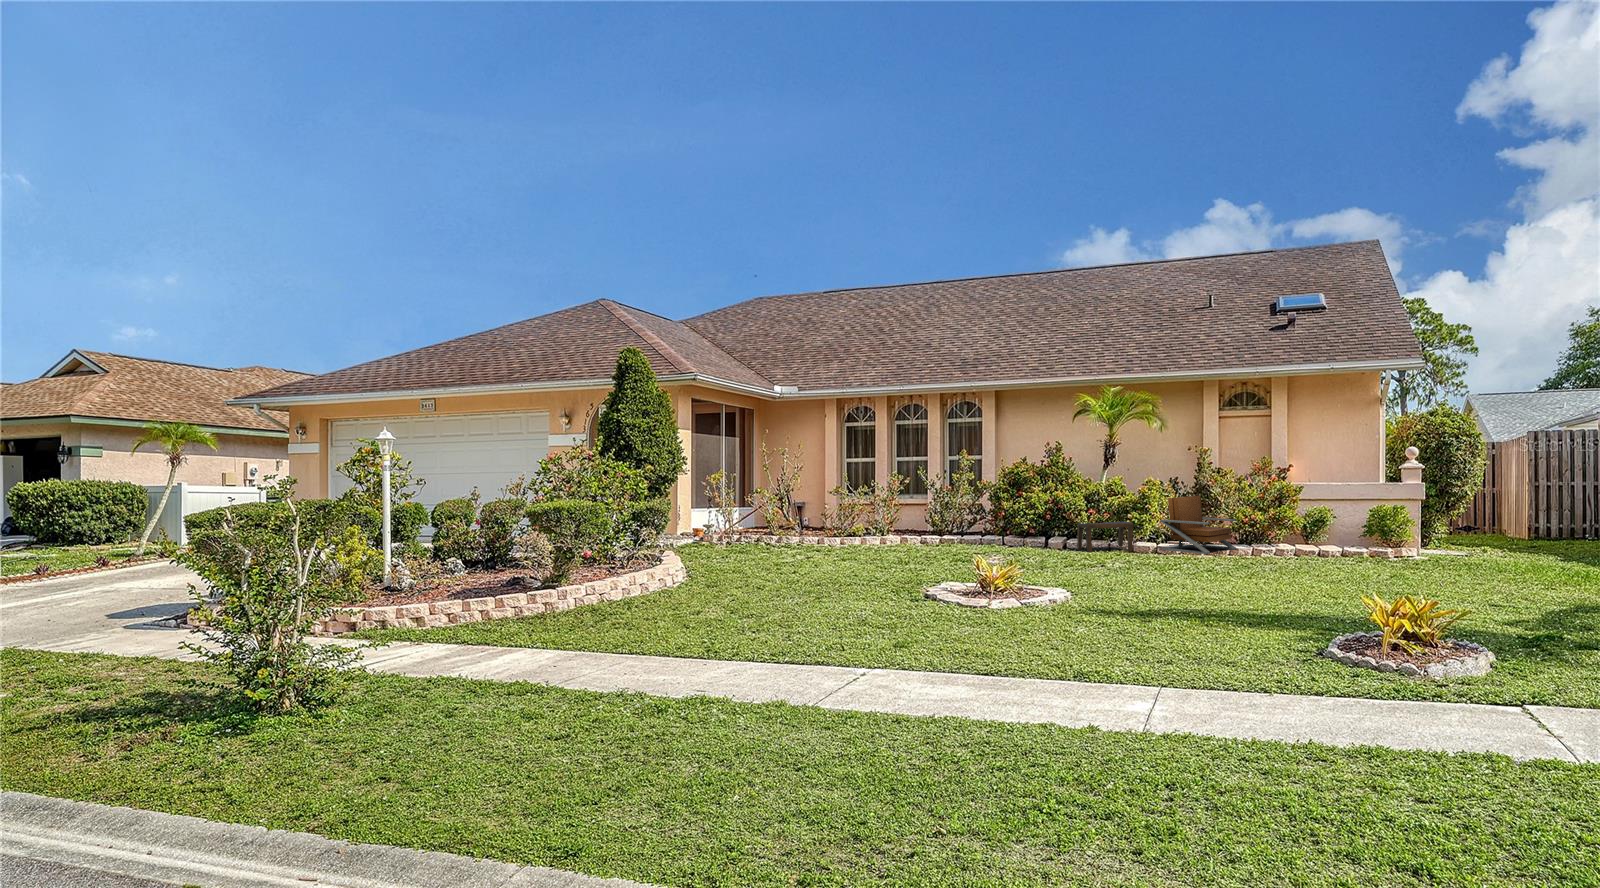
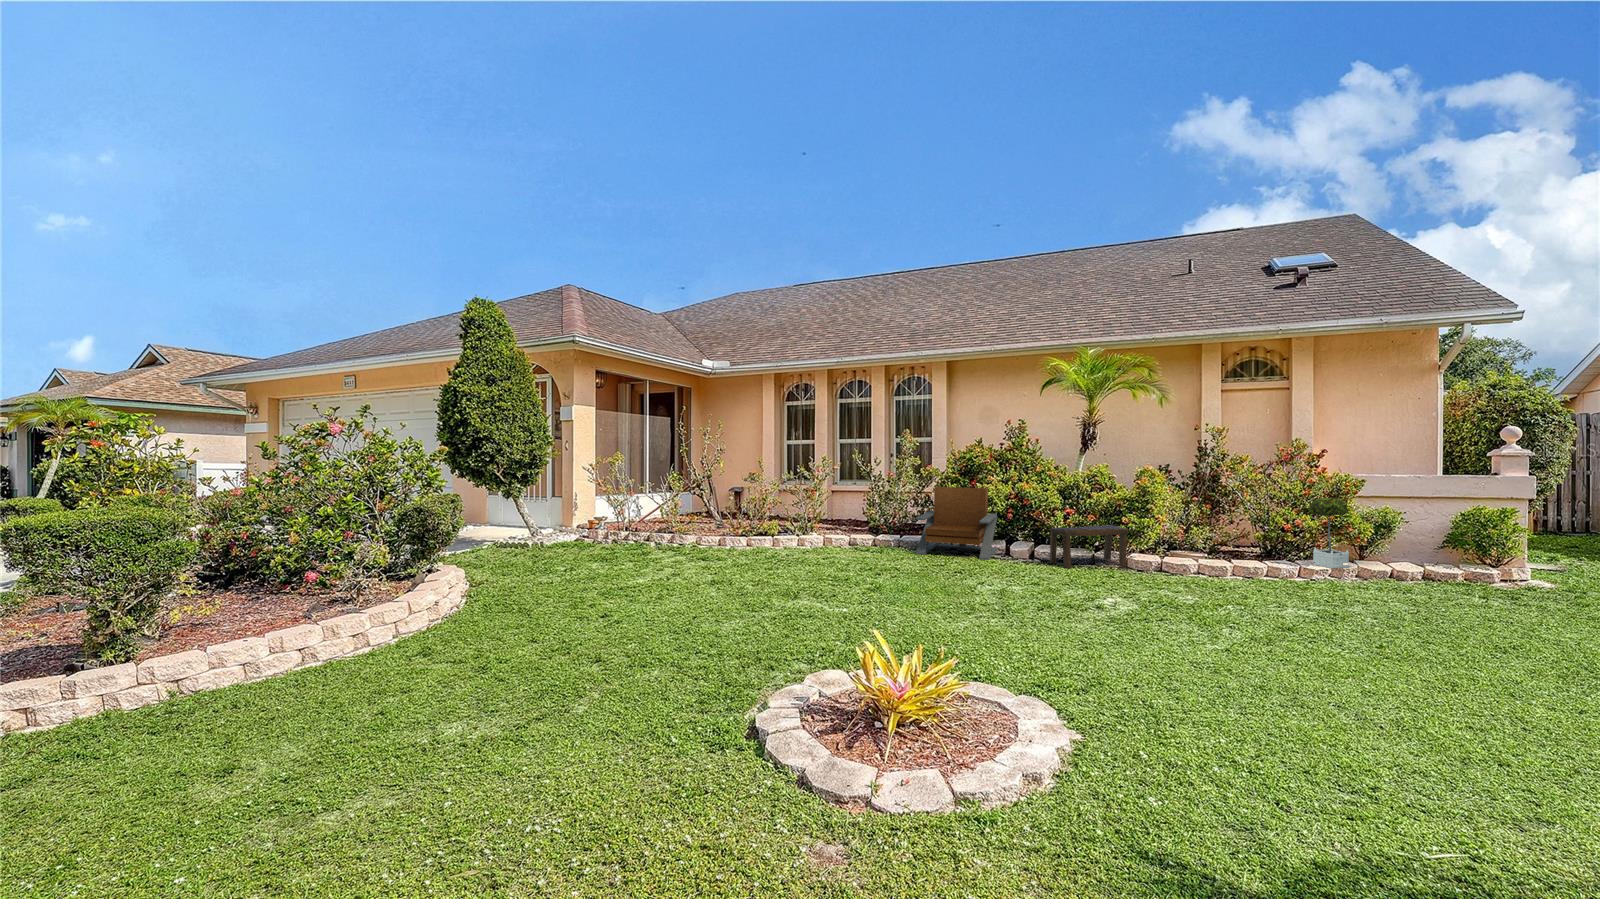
lounge chair: present [1160,496,1236,554] -> present [916,487,997,560]
potted tree: none [1264,498,1291,551] -> present [1309,497,1350,568]

